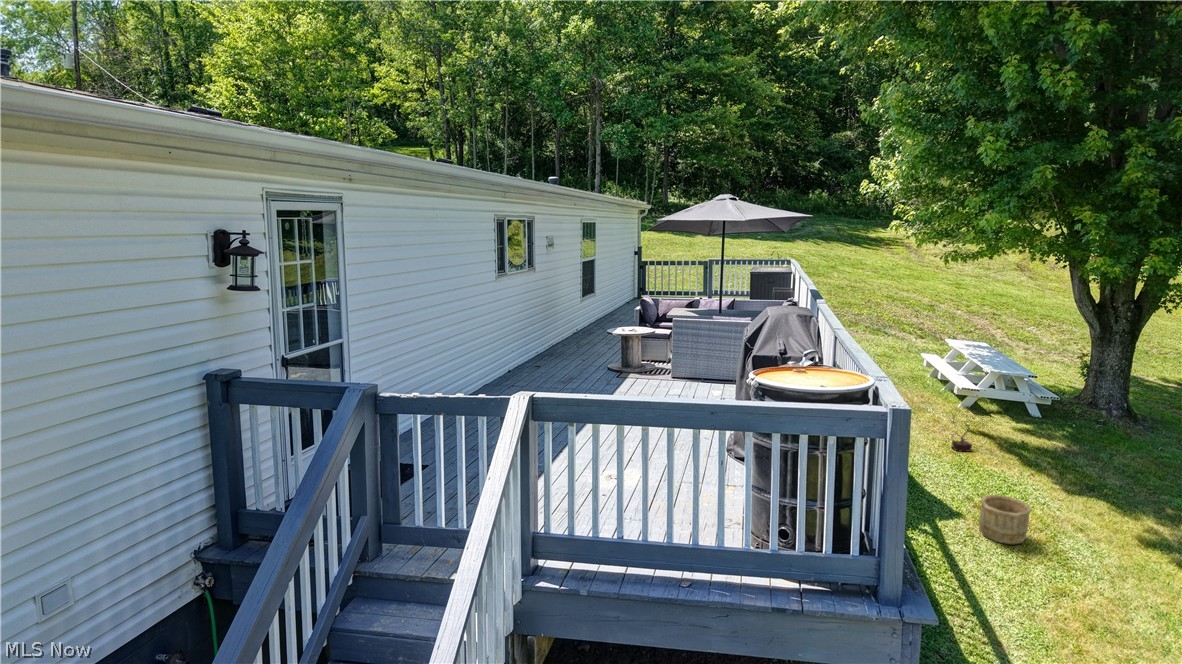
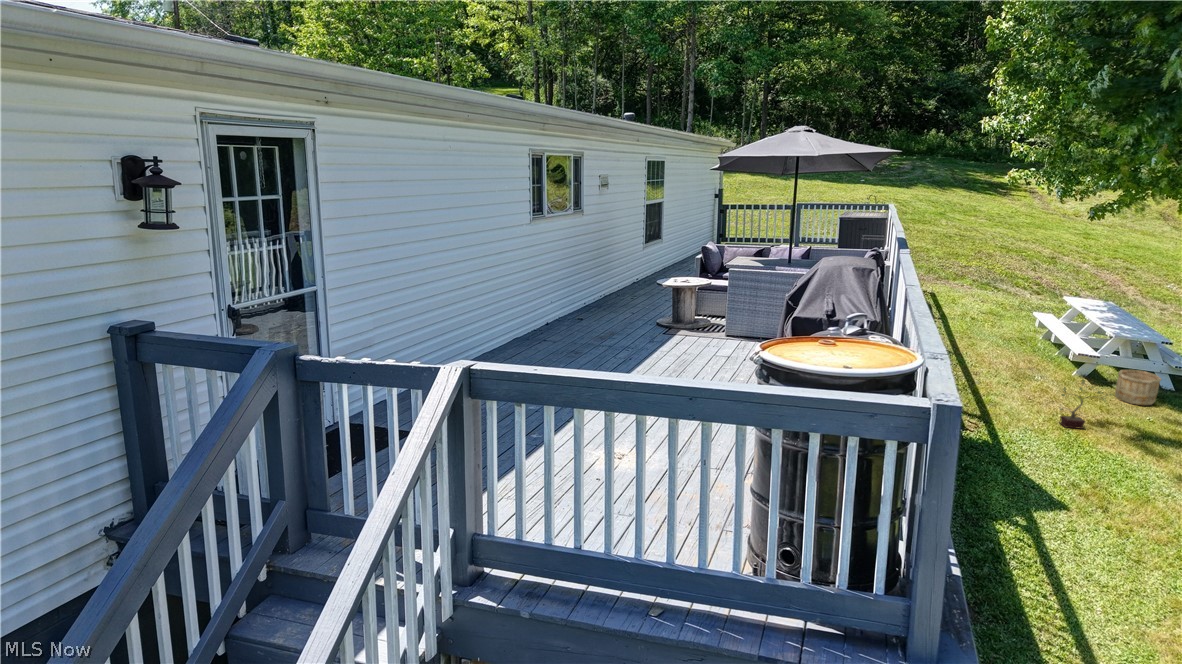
wooden bucket: present [979,495,1031,544] -> present [1115,370,1162,405]

